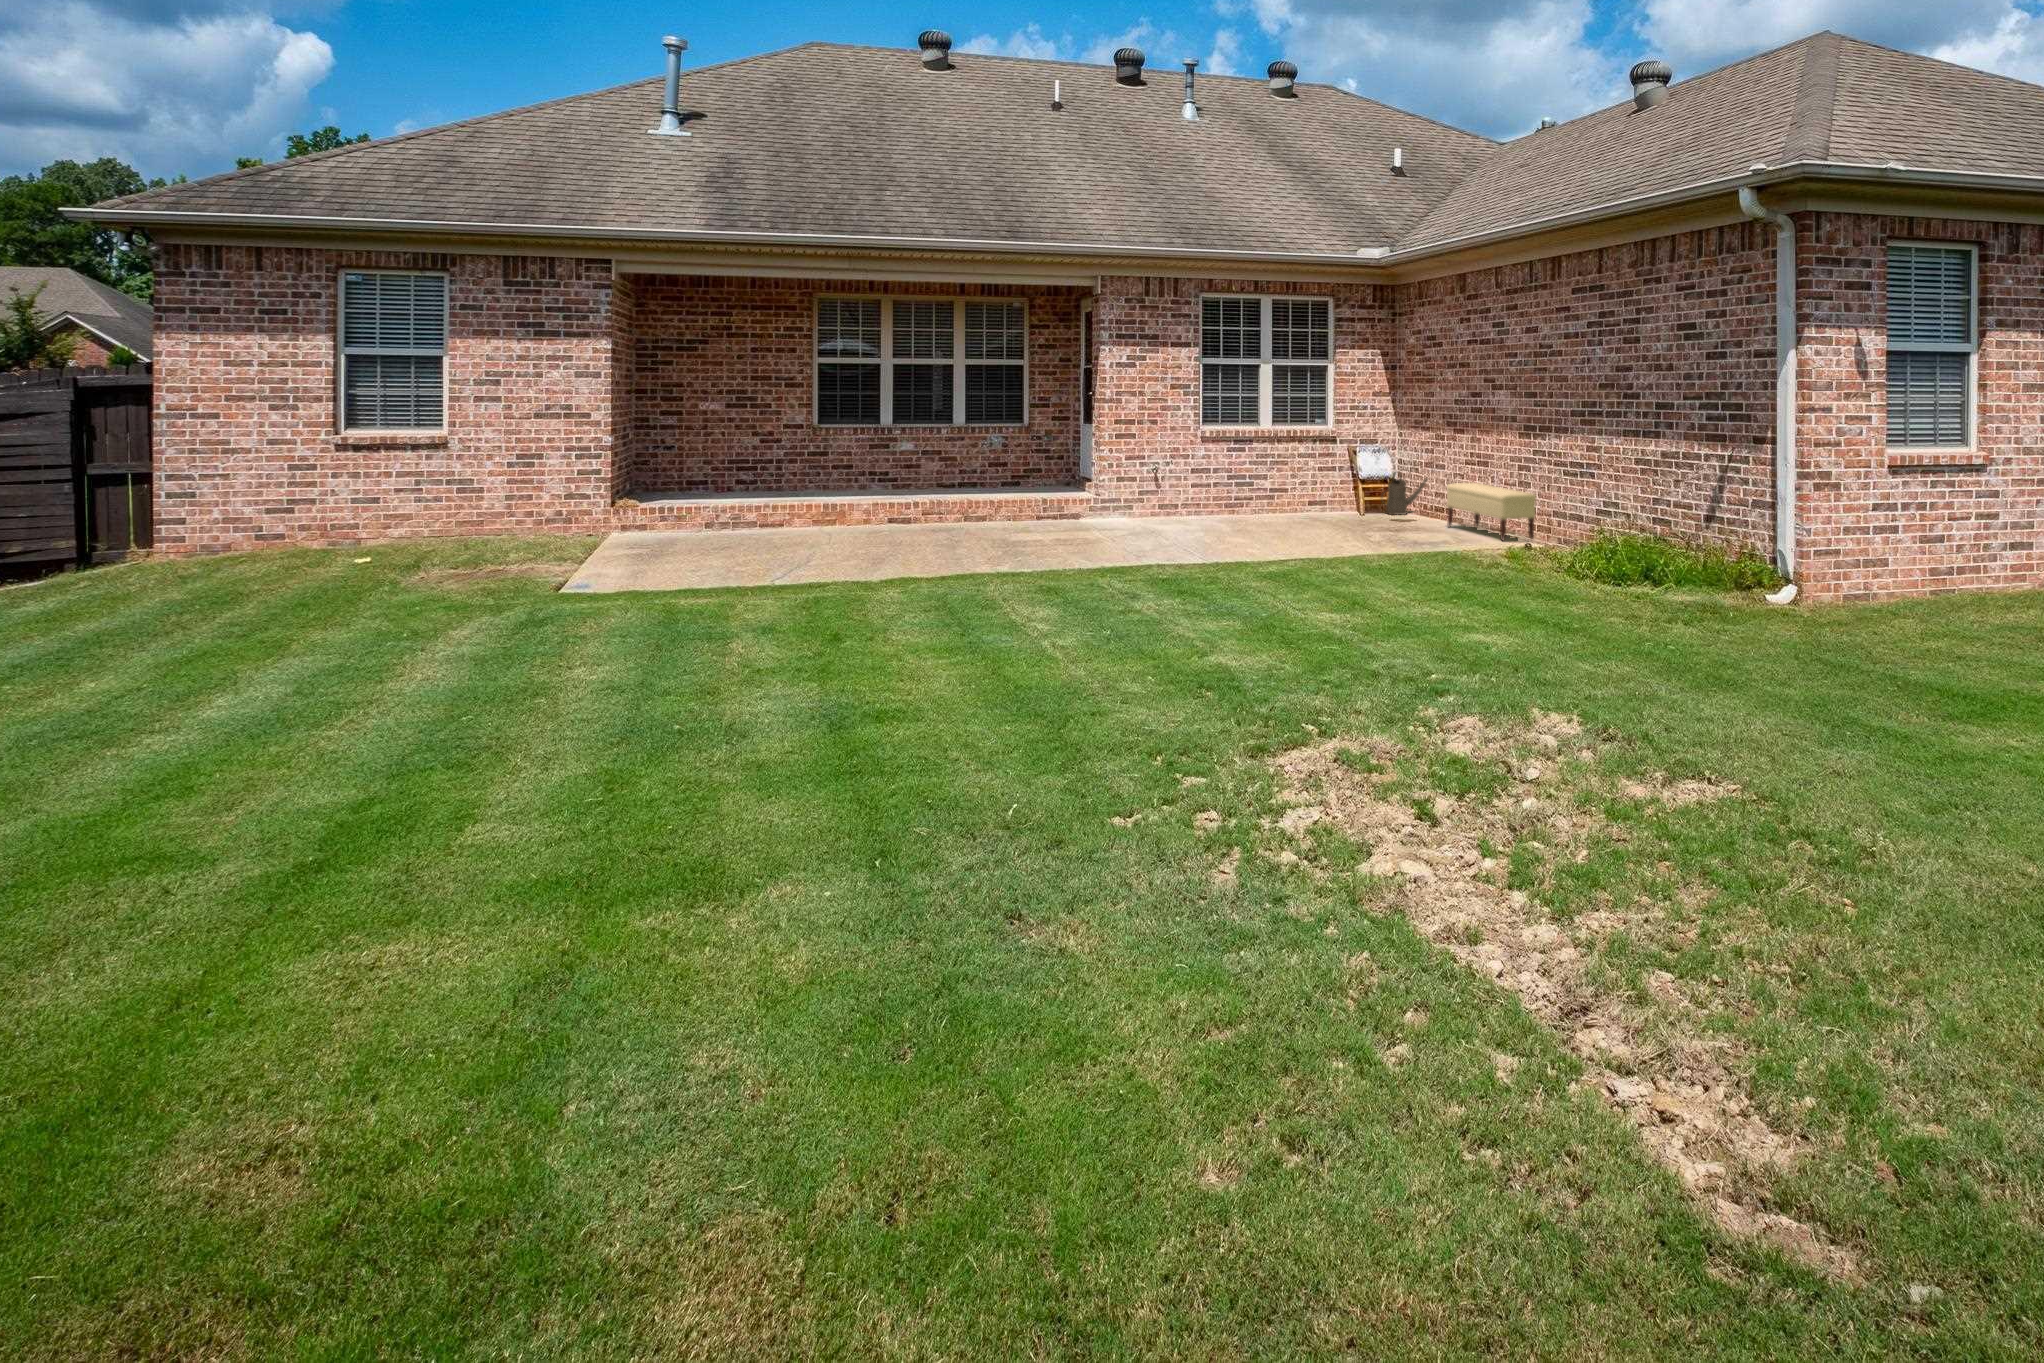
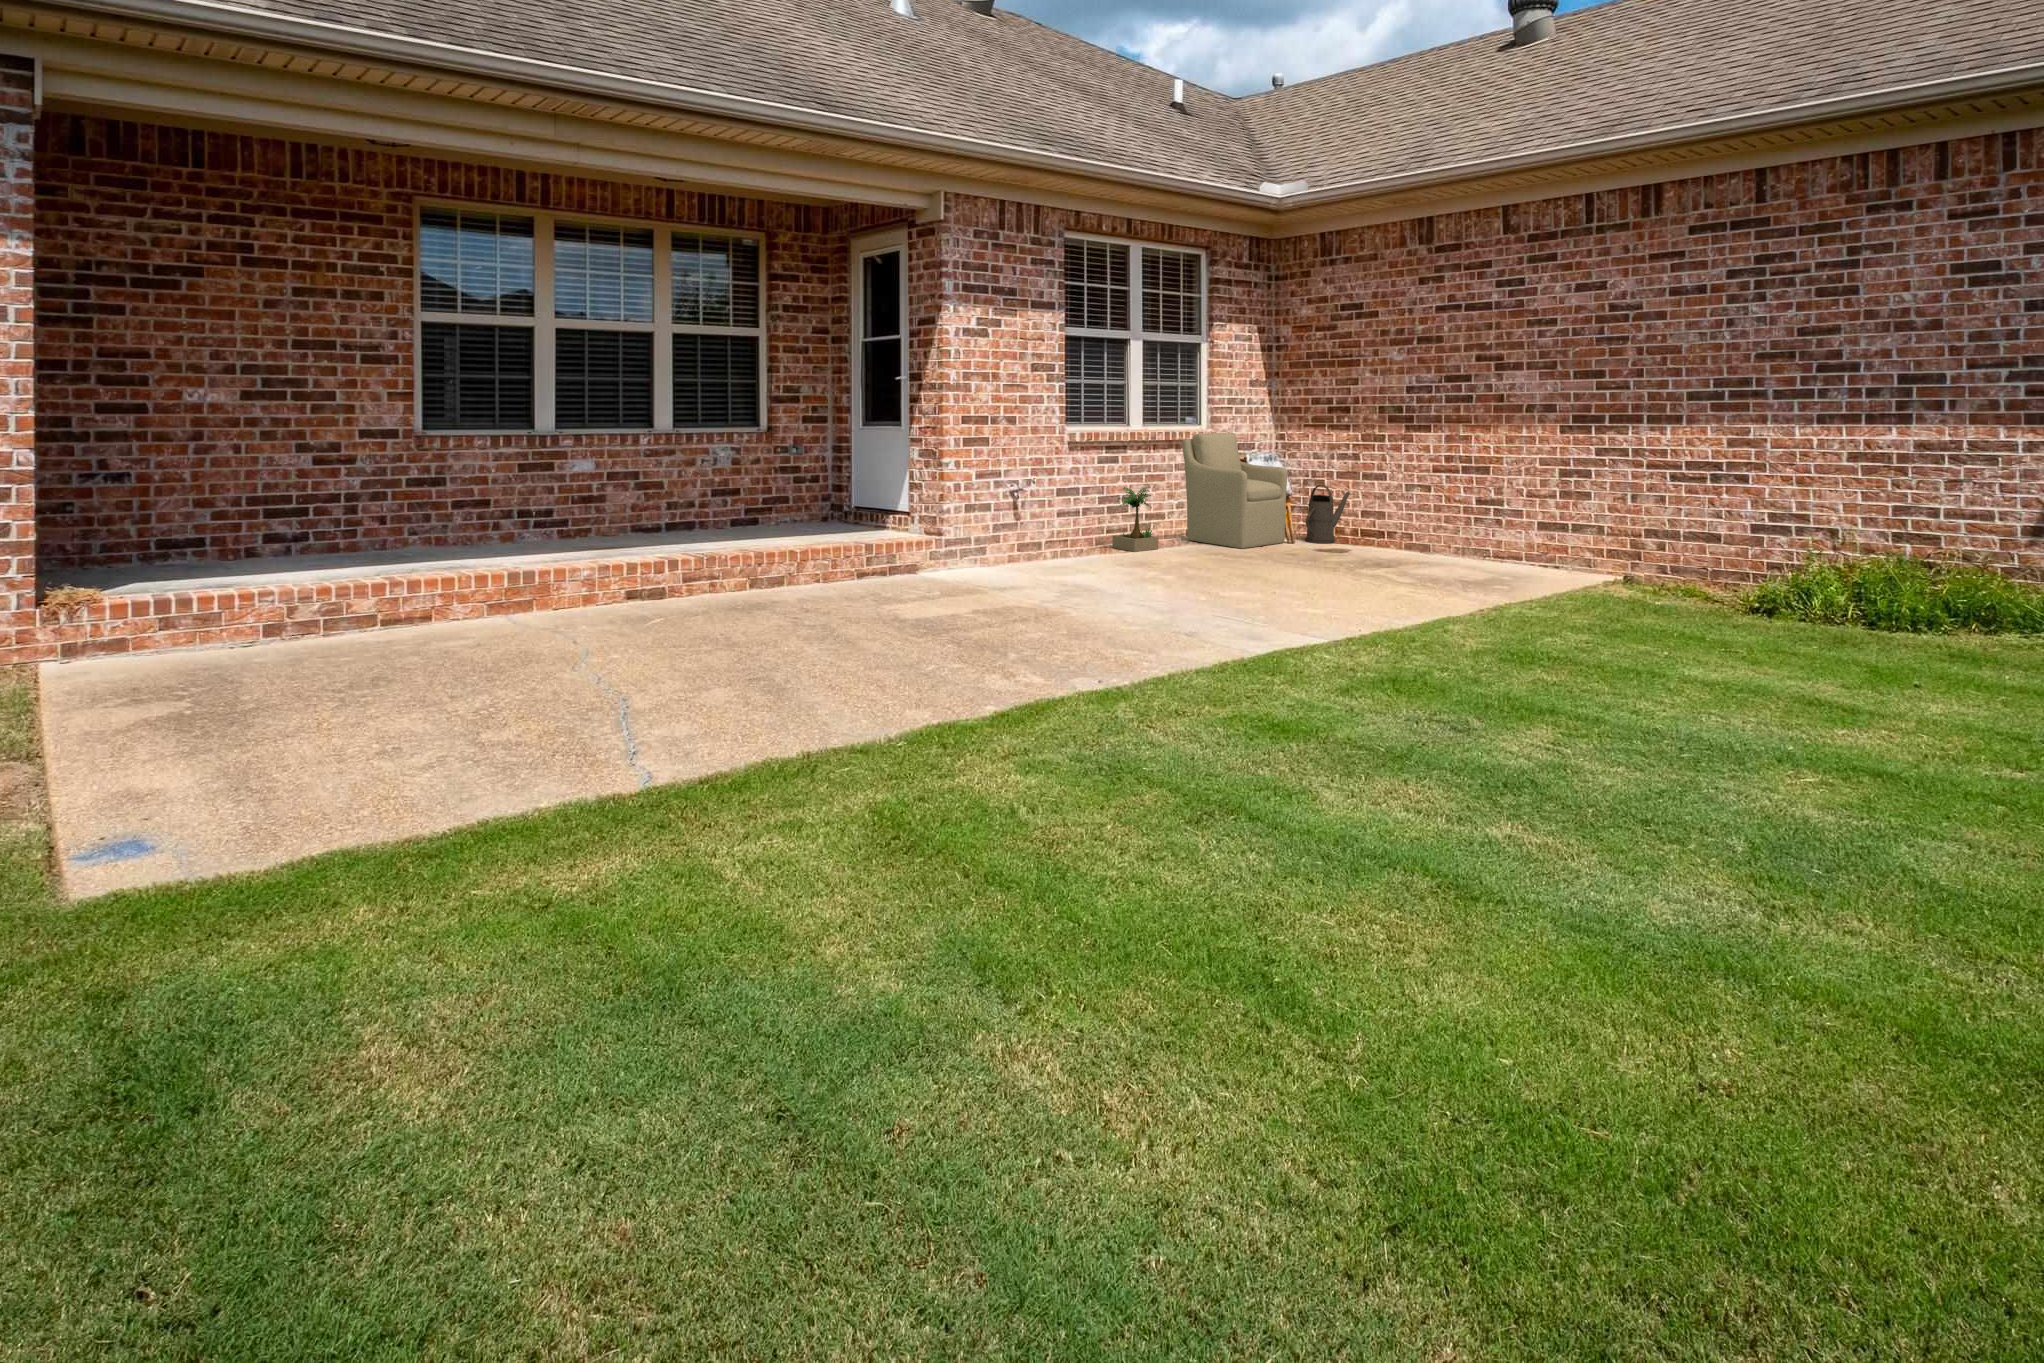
chair: none [1296,431,1367,515] -> present [1182,432,1288,549]
potted plant: none [1232,469,1264,514] -> present [1112,487,1159,552]
bench: present [1447,483,1536,541] -> none [1439,497,1594,576]

